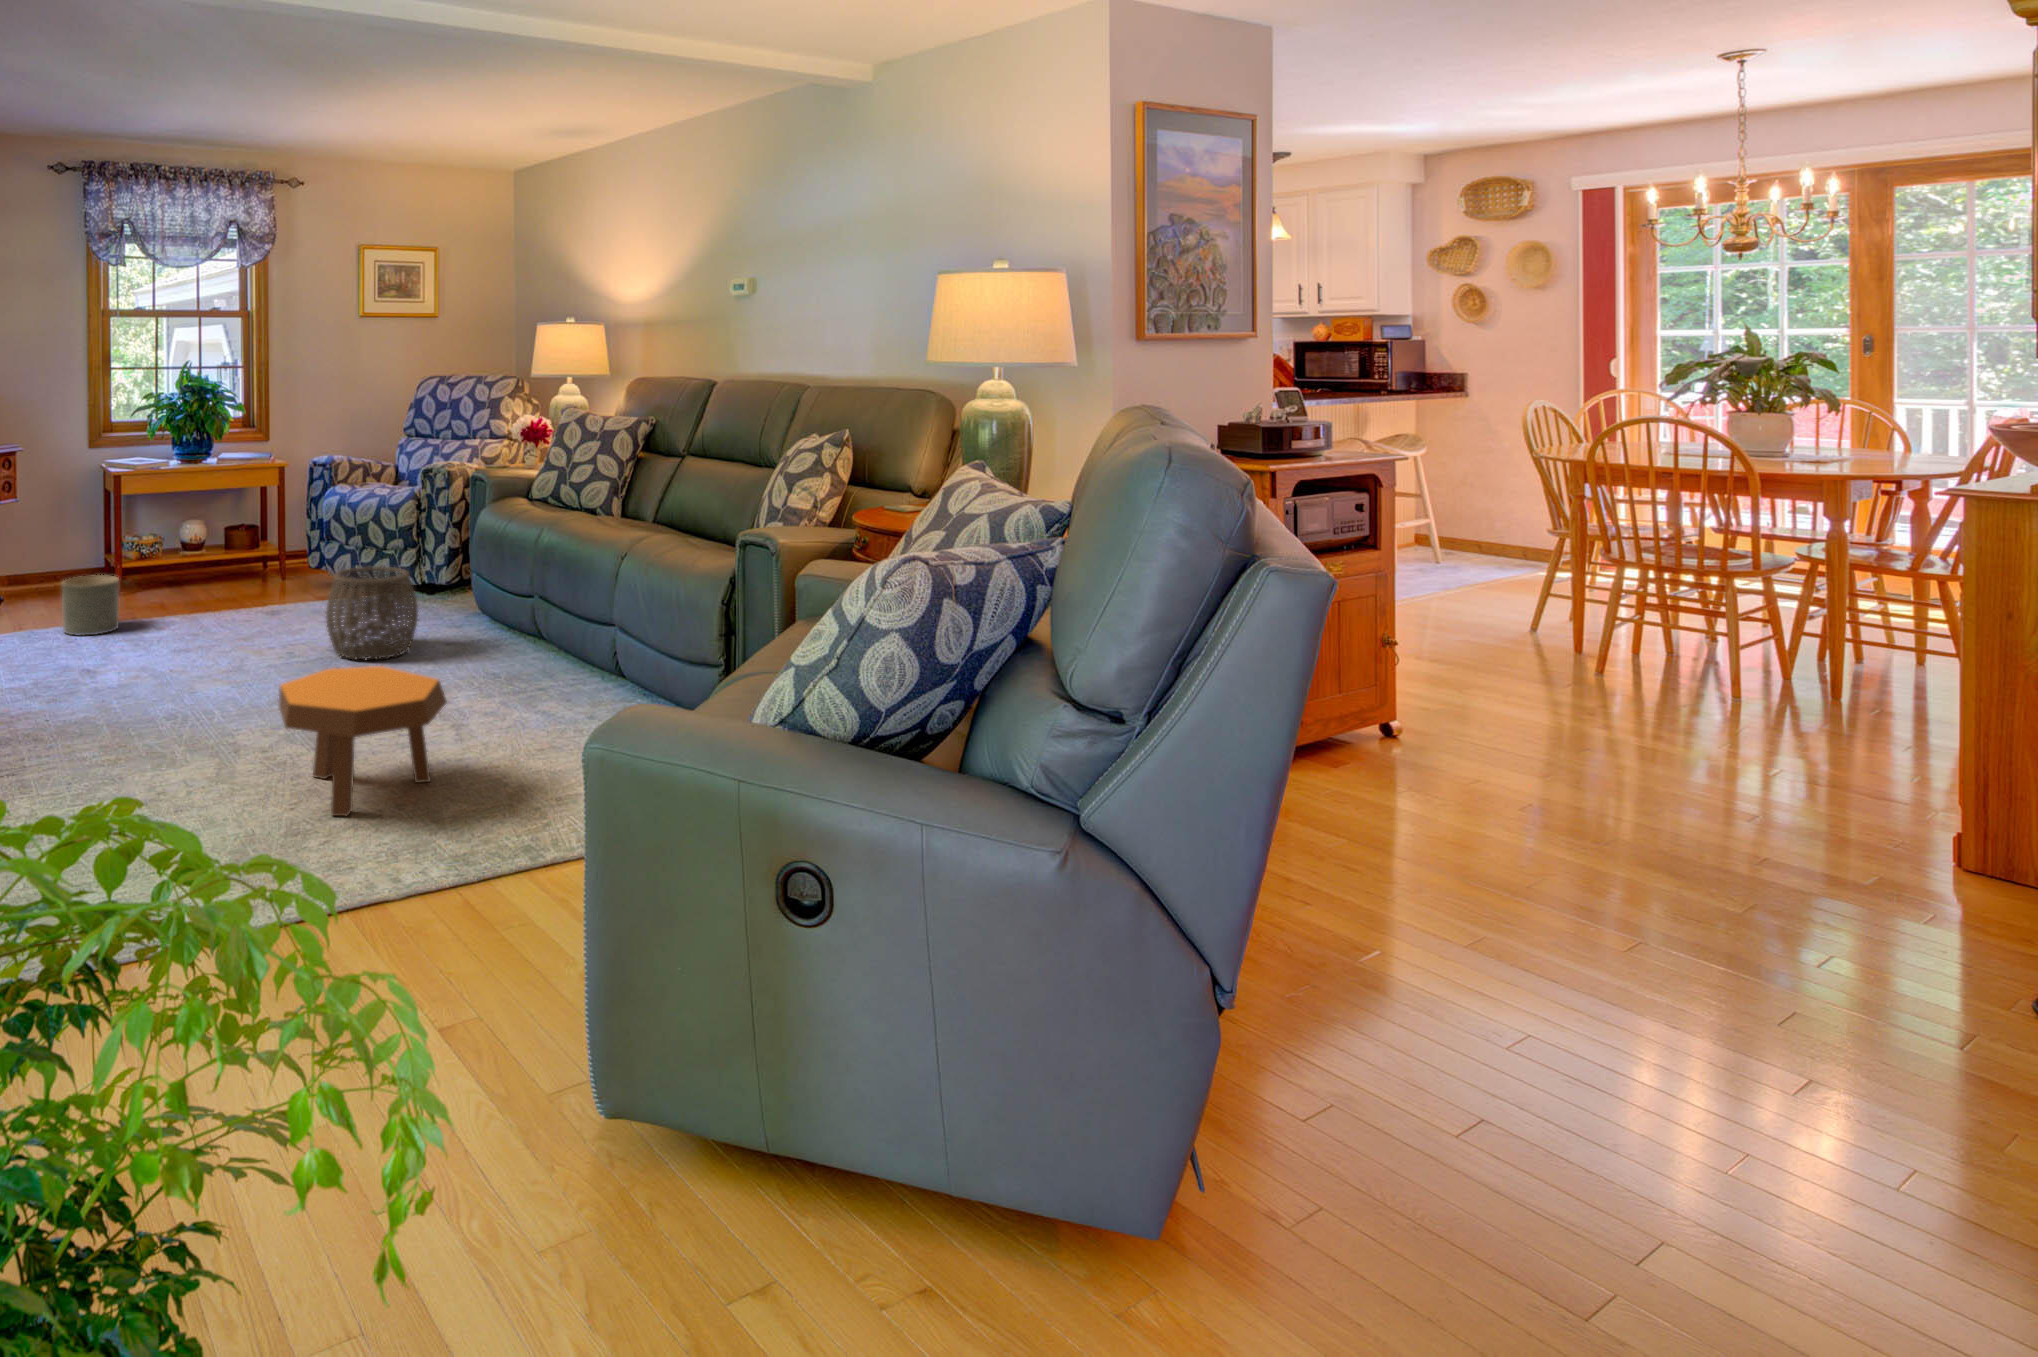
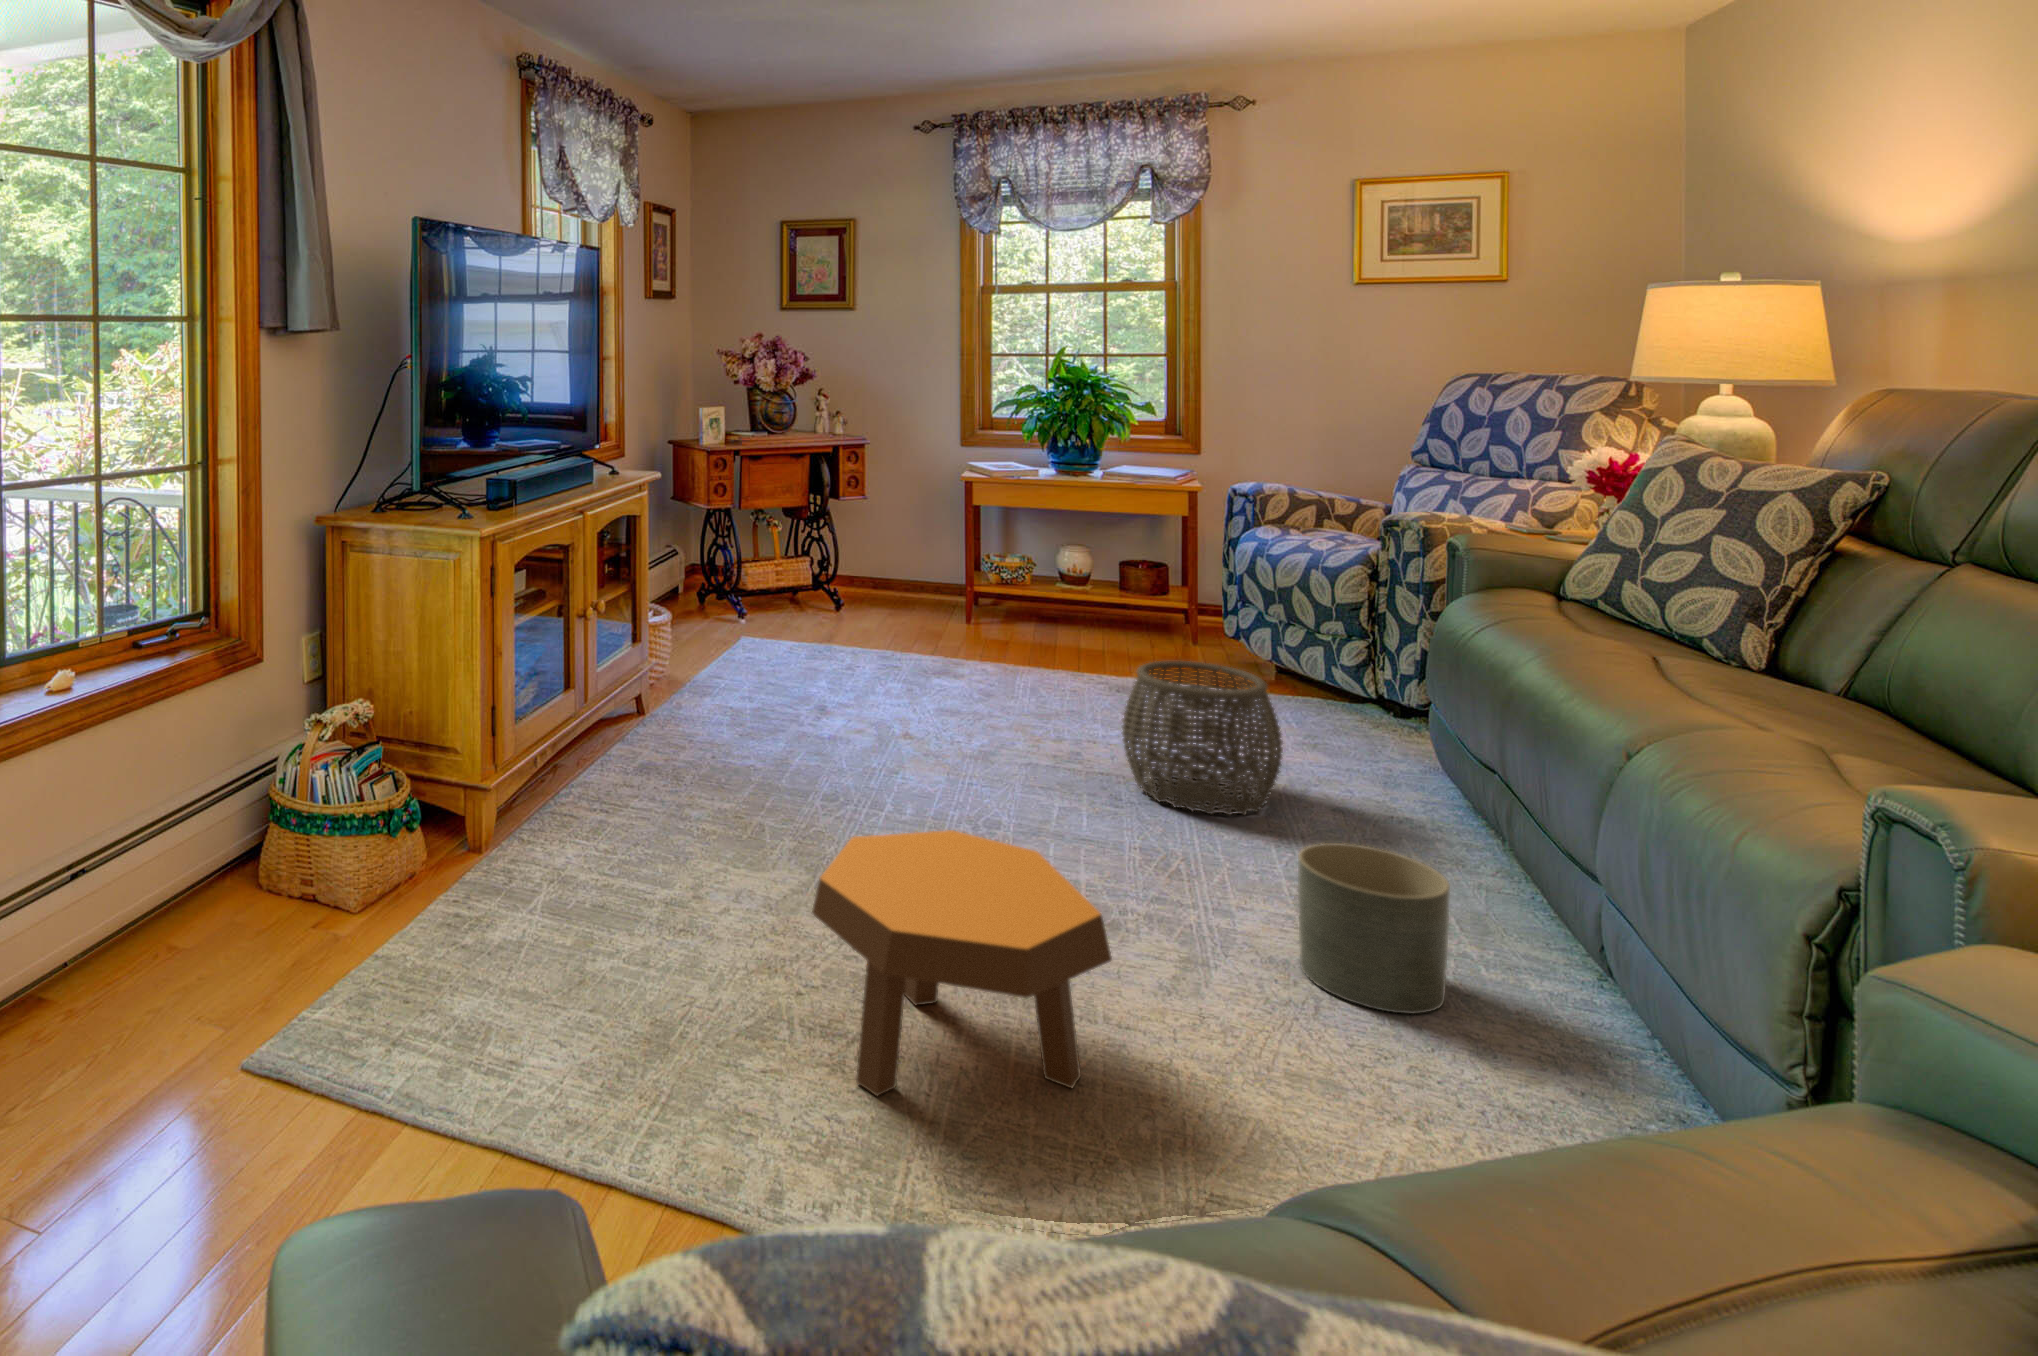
planter: present [62,575,119,635] -> present [1298,843,1450,1014]

